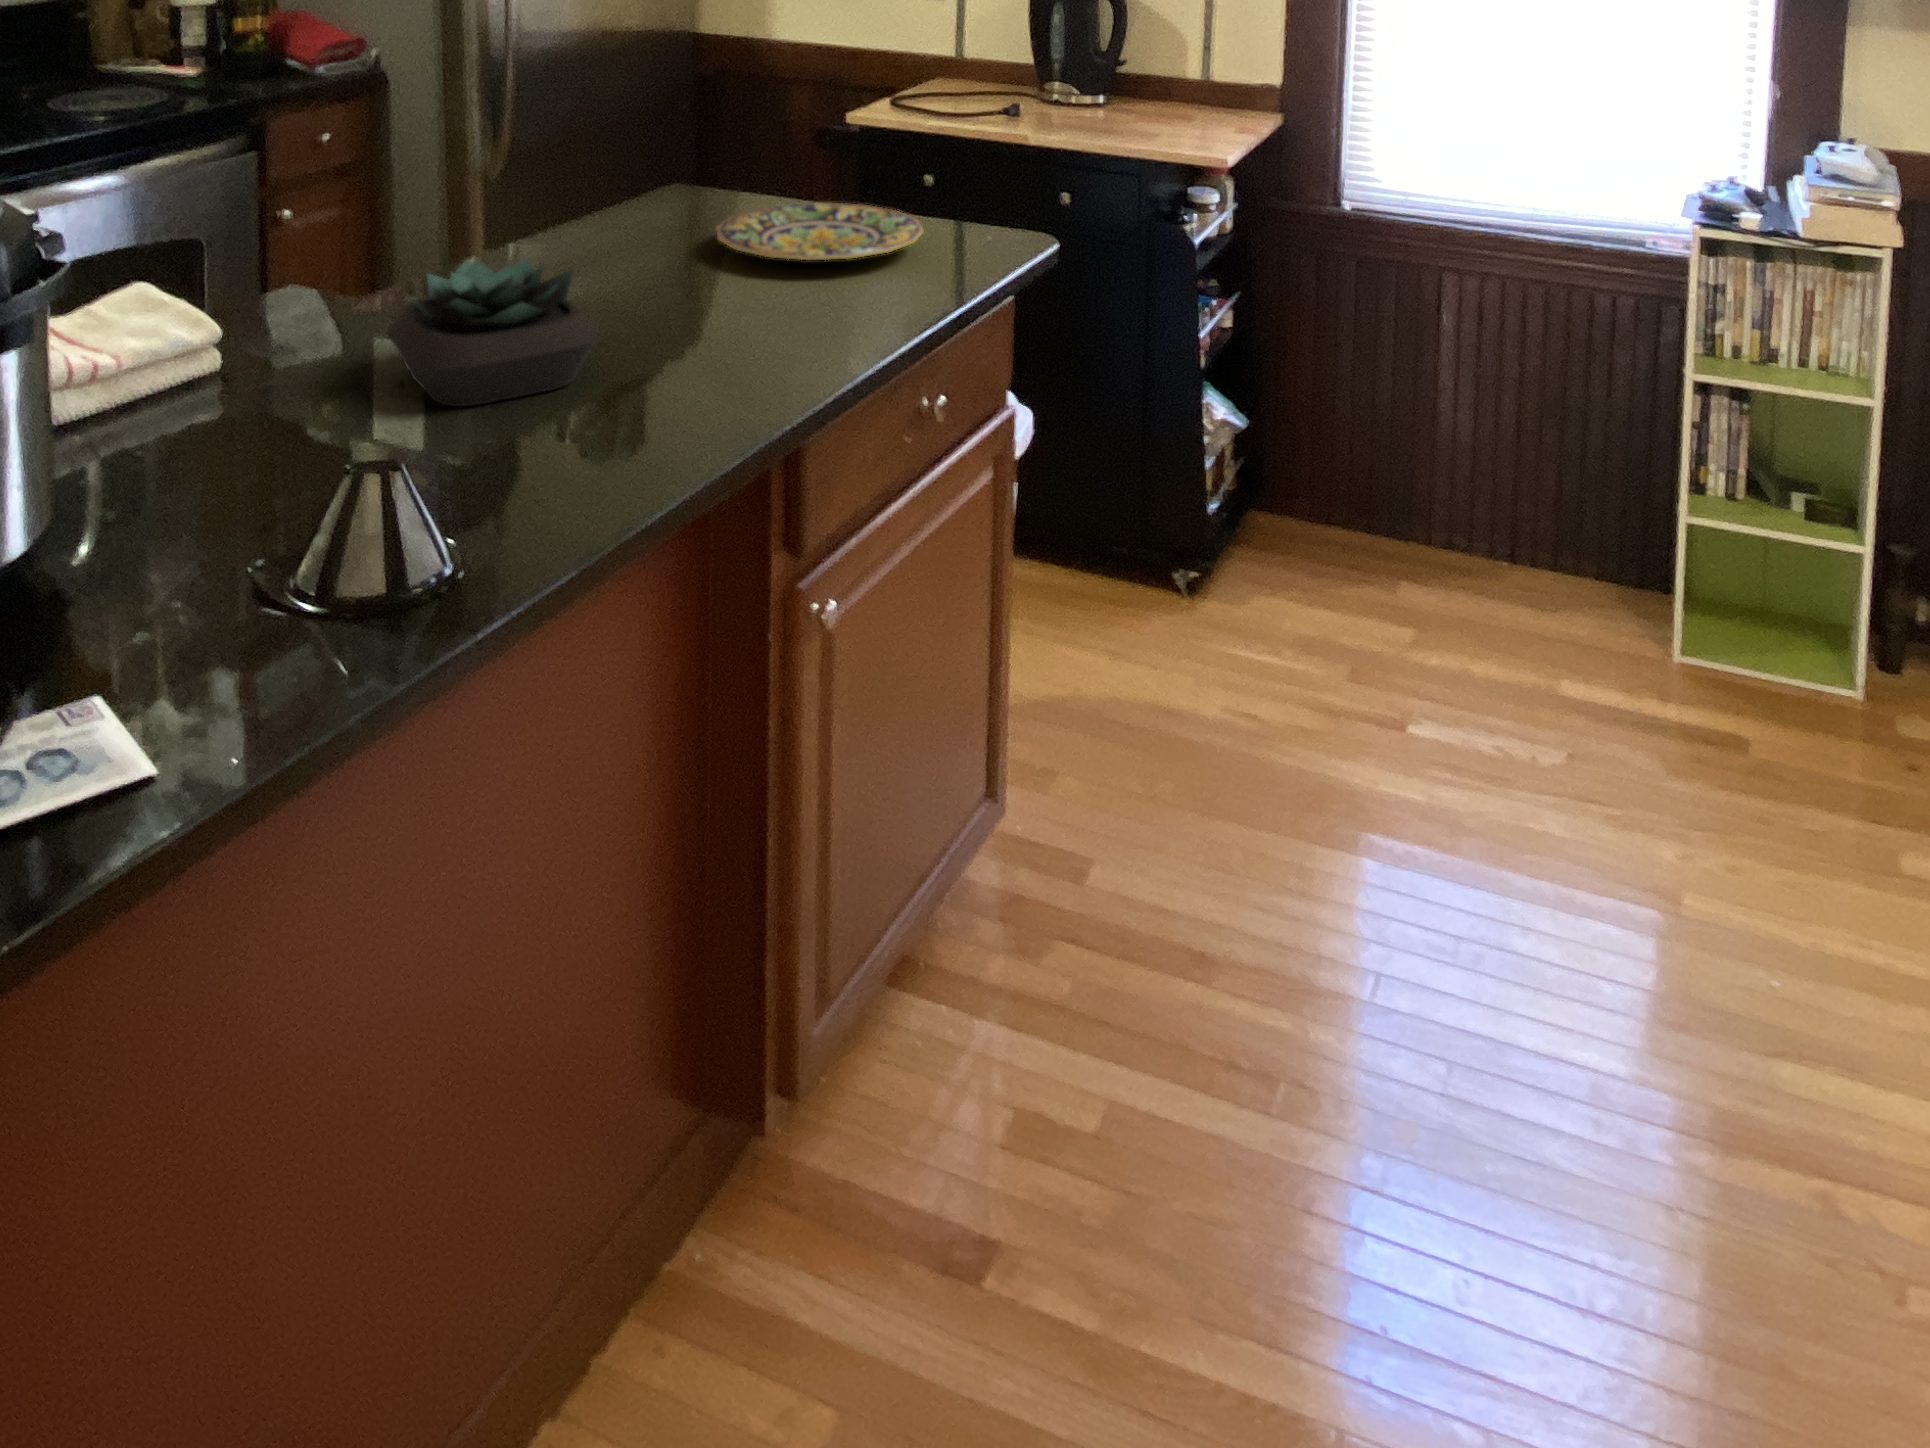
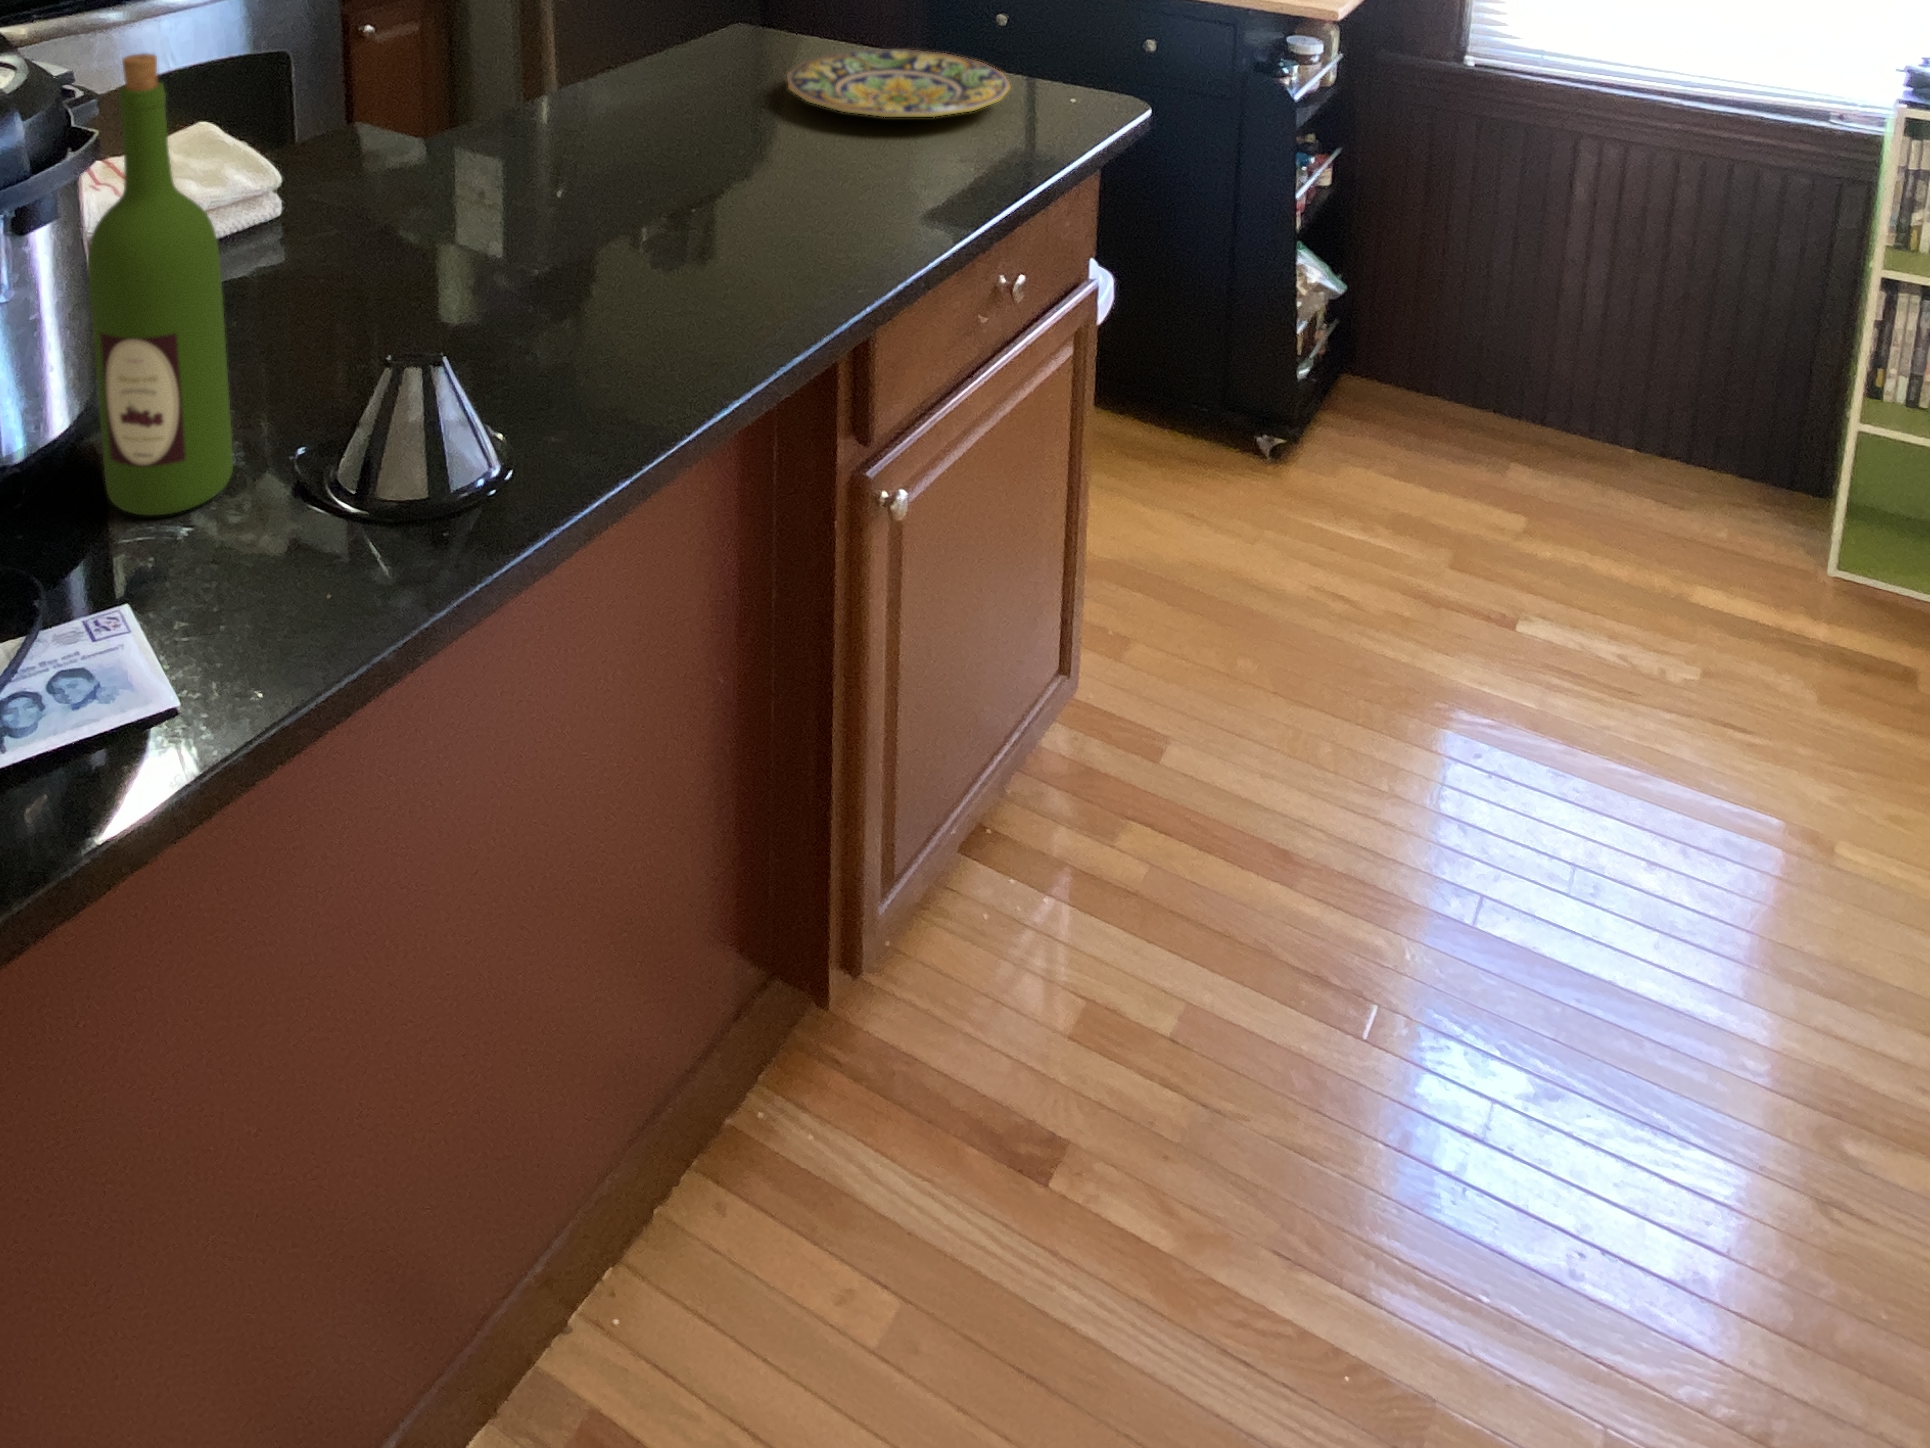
wine bottle: none [62,189,191,622] -> present [88,53,233,515]
succulent plant: present [388,259,599,406] -> none [444,111,664,273]

